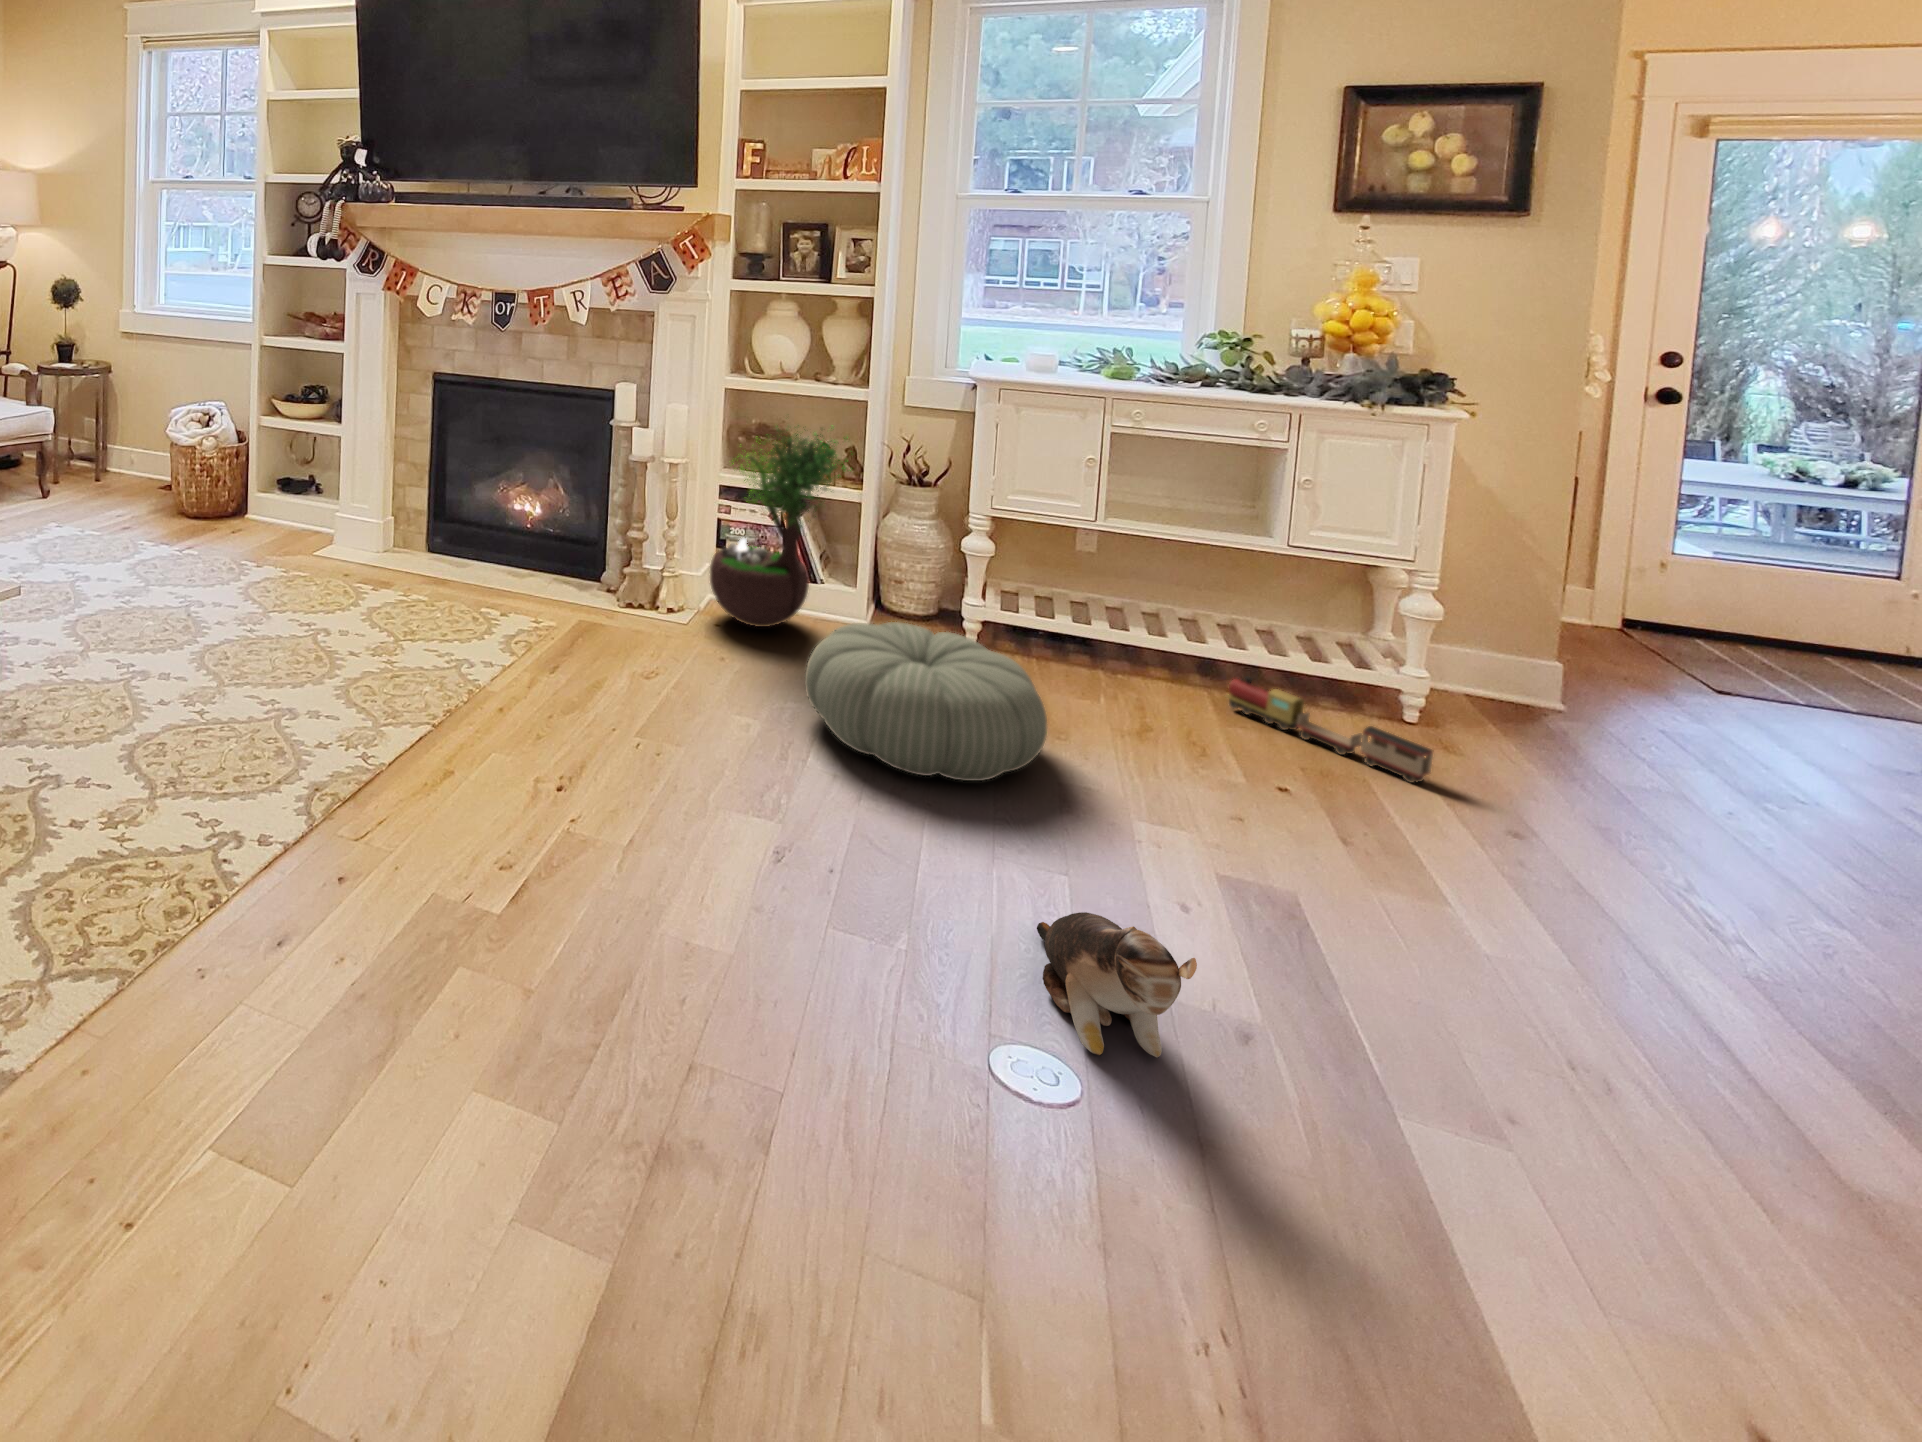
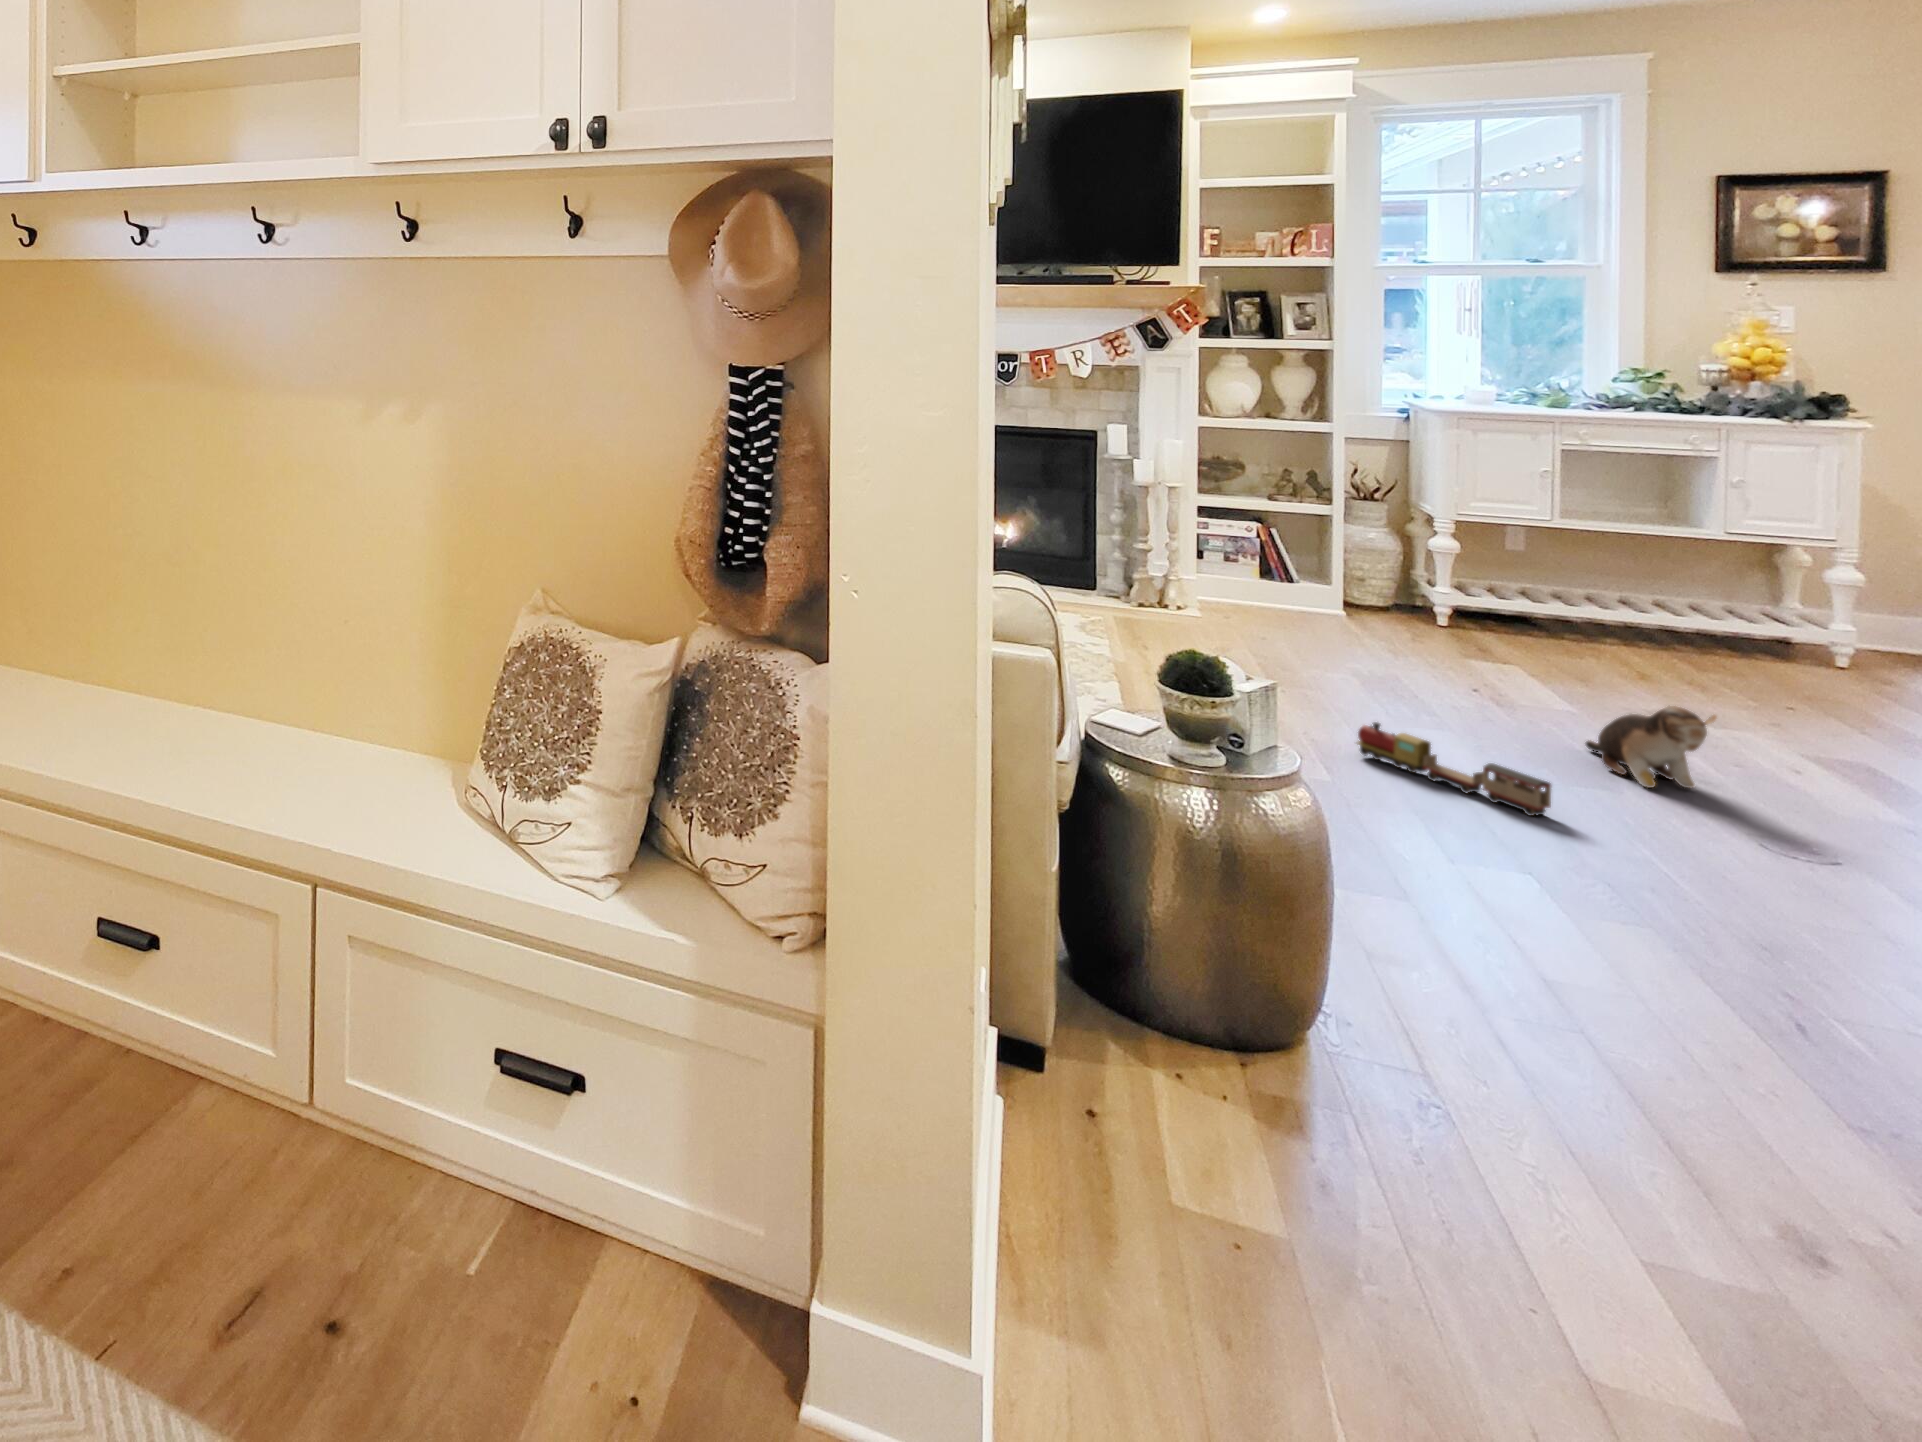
potted tree: present [710,425,852,627] -> none [1202,441,1327,614]
pouf: present [805,622,1047,781] -> none [1335,591,1547,689]
toy train: present [1226,676,1433,783] -> present [1357,722,1551,816]

